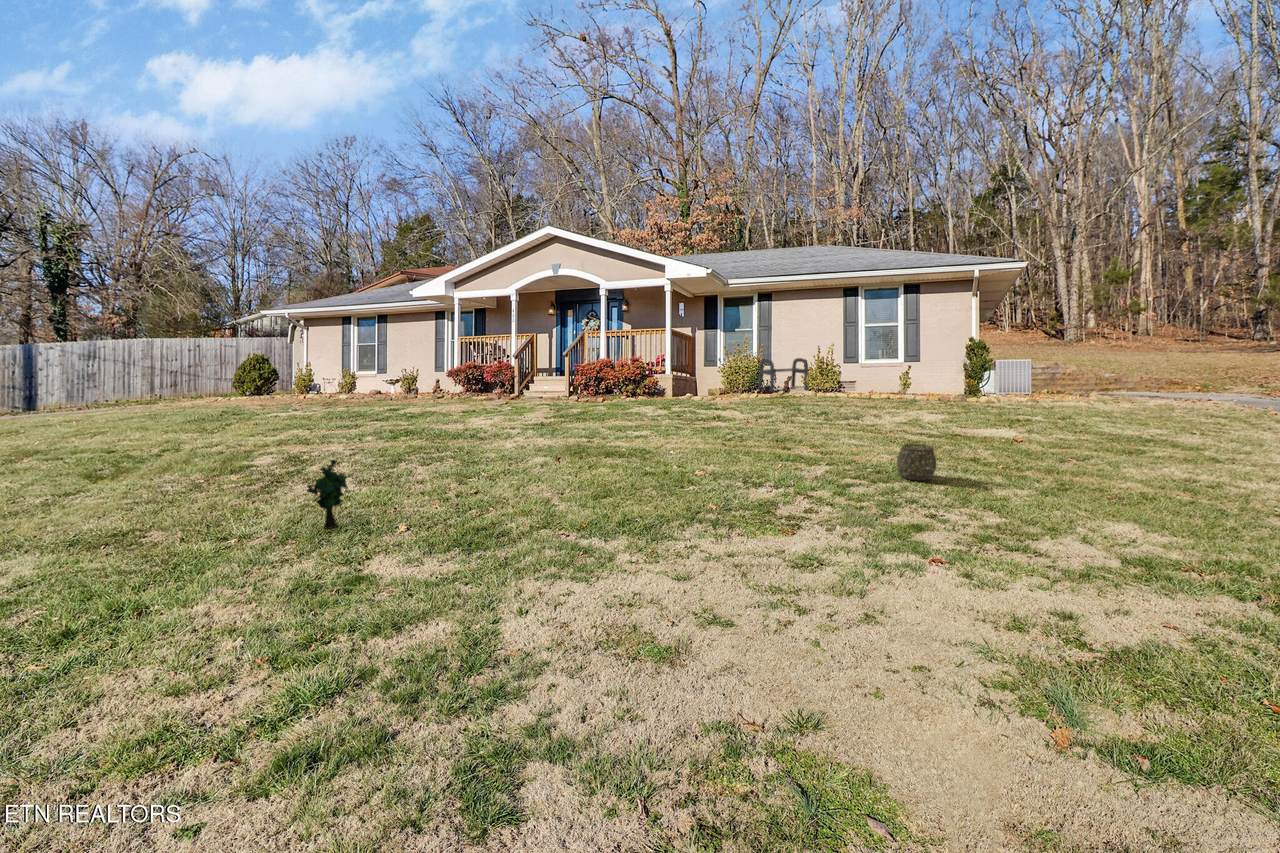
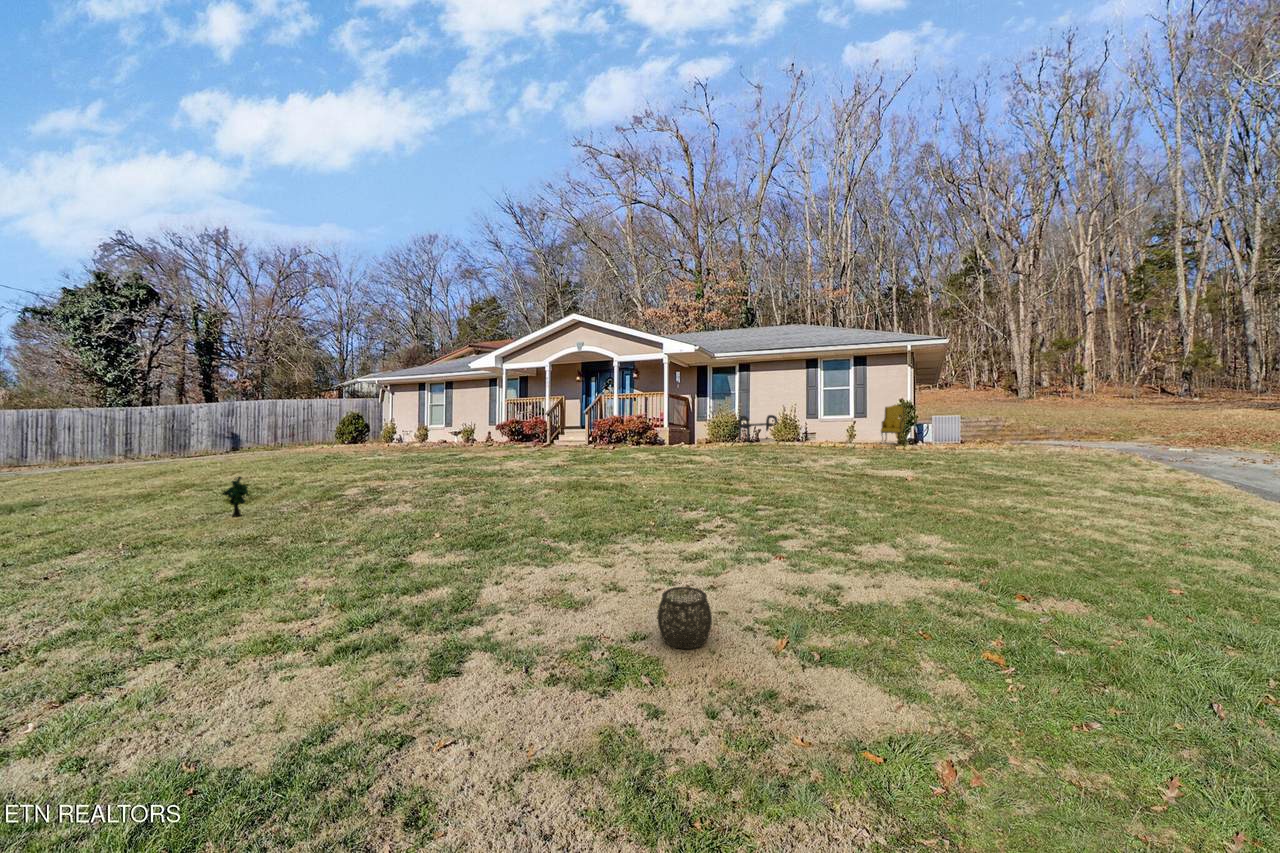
armchair: none [935,345,967,395] -> present [881,405,905,444]
woven basket: present [897,444,936,481] -> present [657,587,712,649]
decorative plant: present [307,460,349,529] -> present [223,477,249,517]

